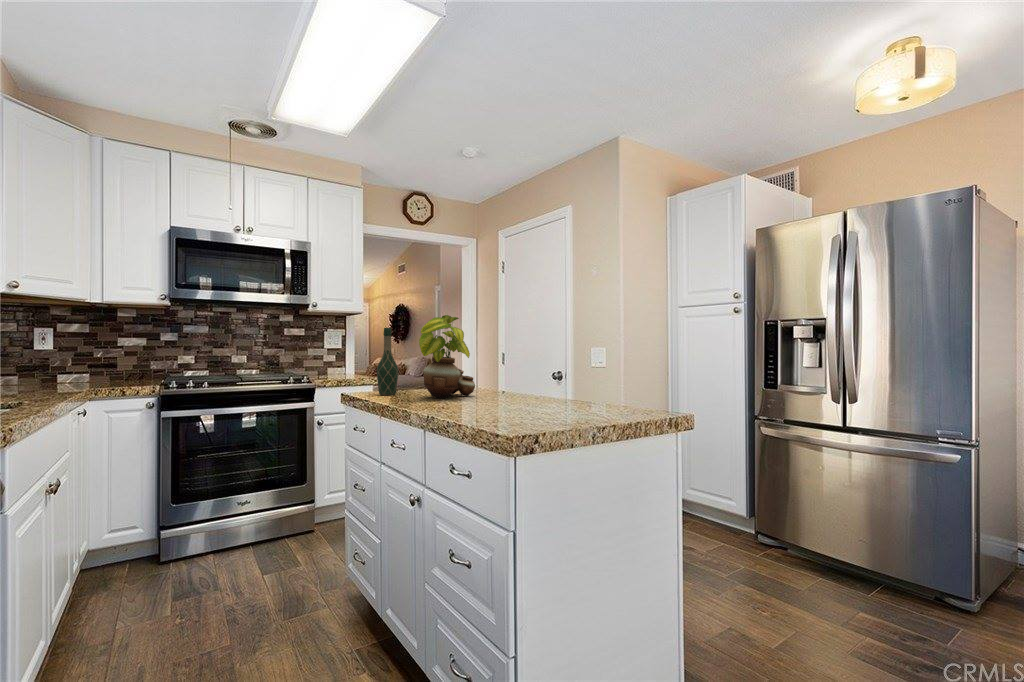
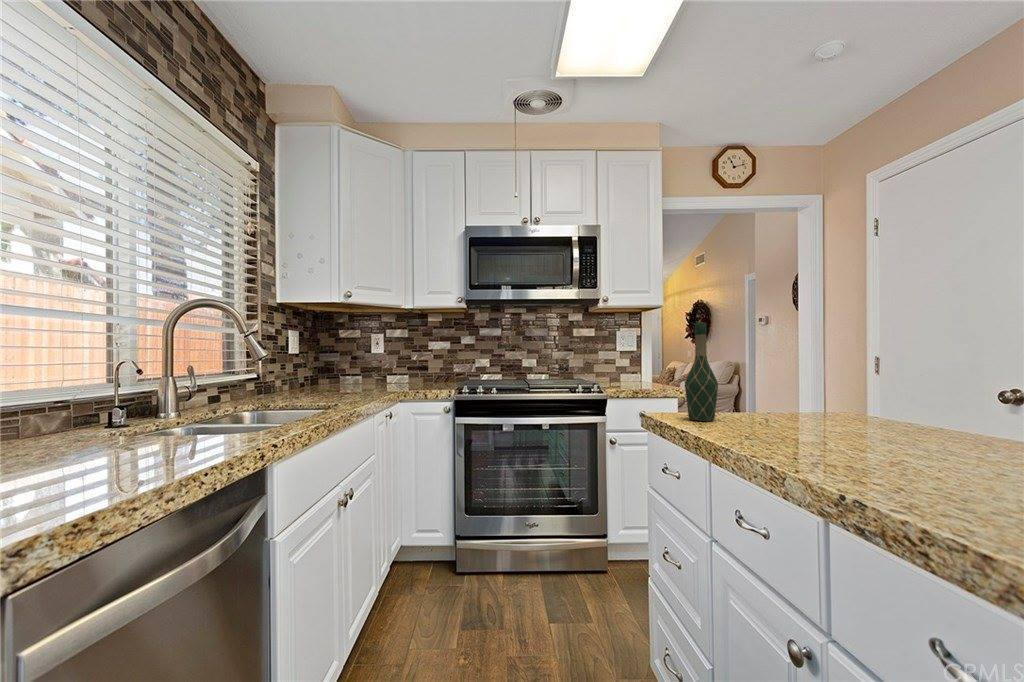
potted plant: present [419,315,475,398] -> none [754,298,863,435]

